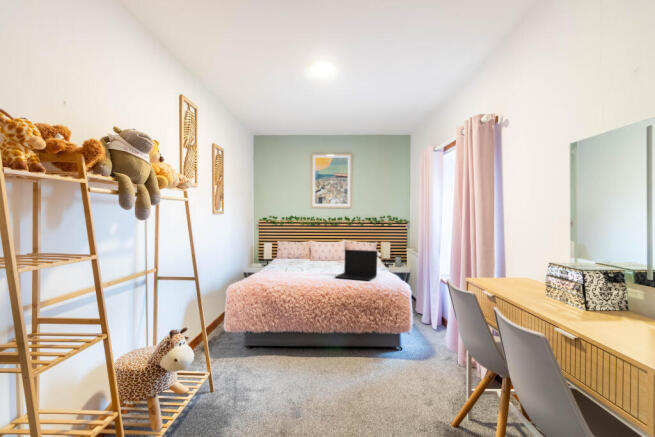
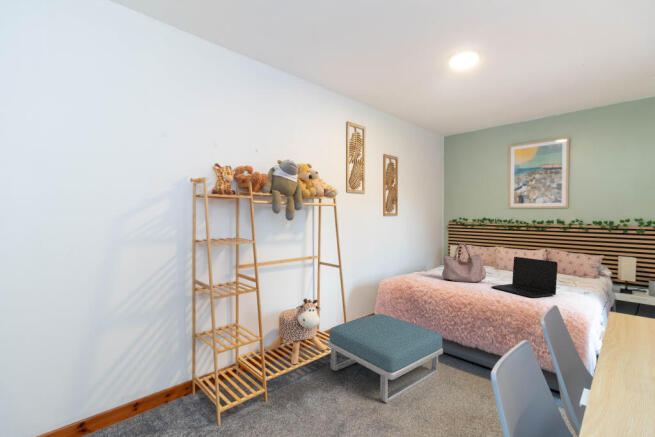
handbag: none [290,241,324,277] -> present [442,244,486,282]
footstool: none [204,324,313,407] -> present [328,314,443,403]

